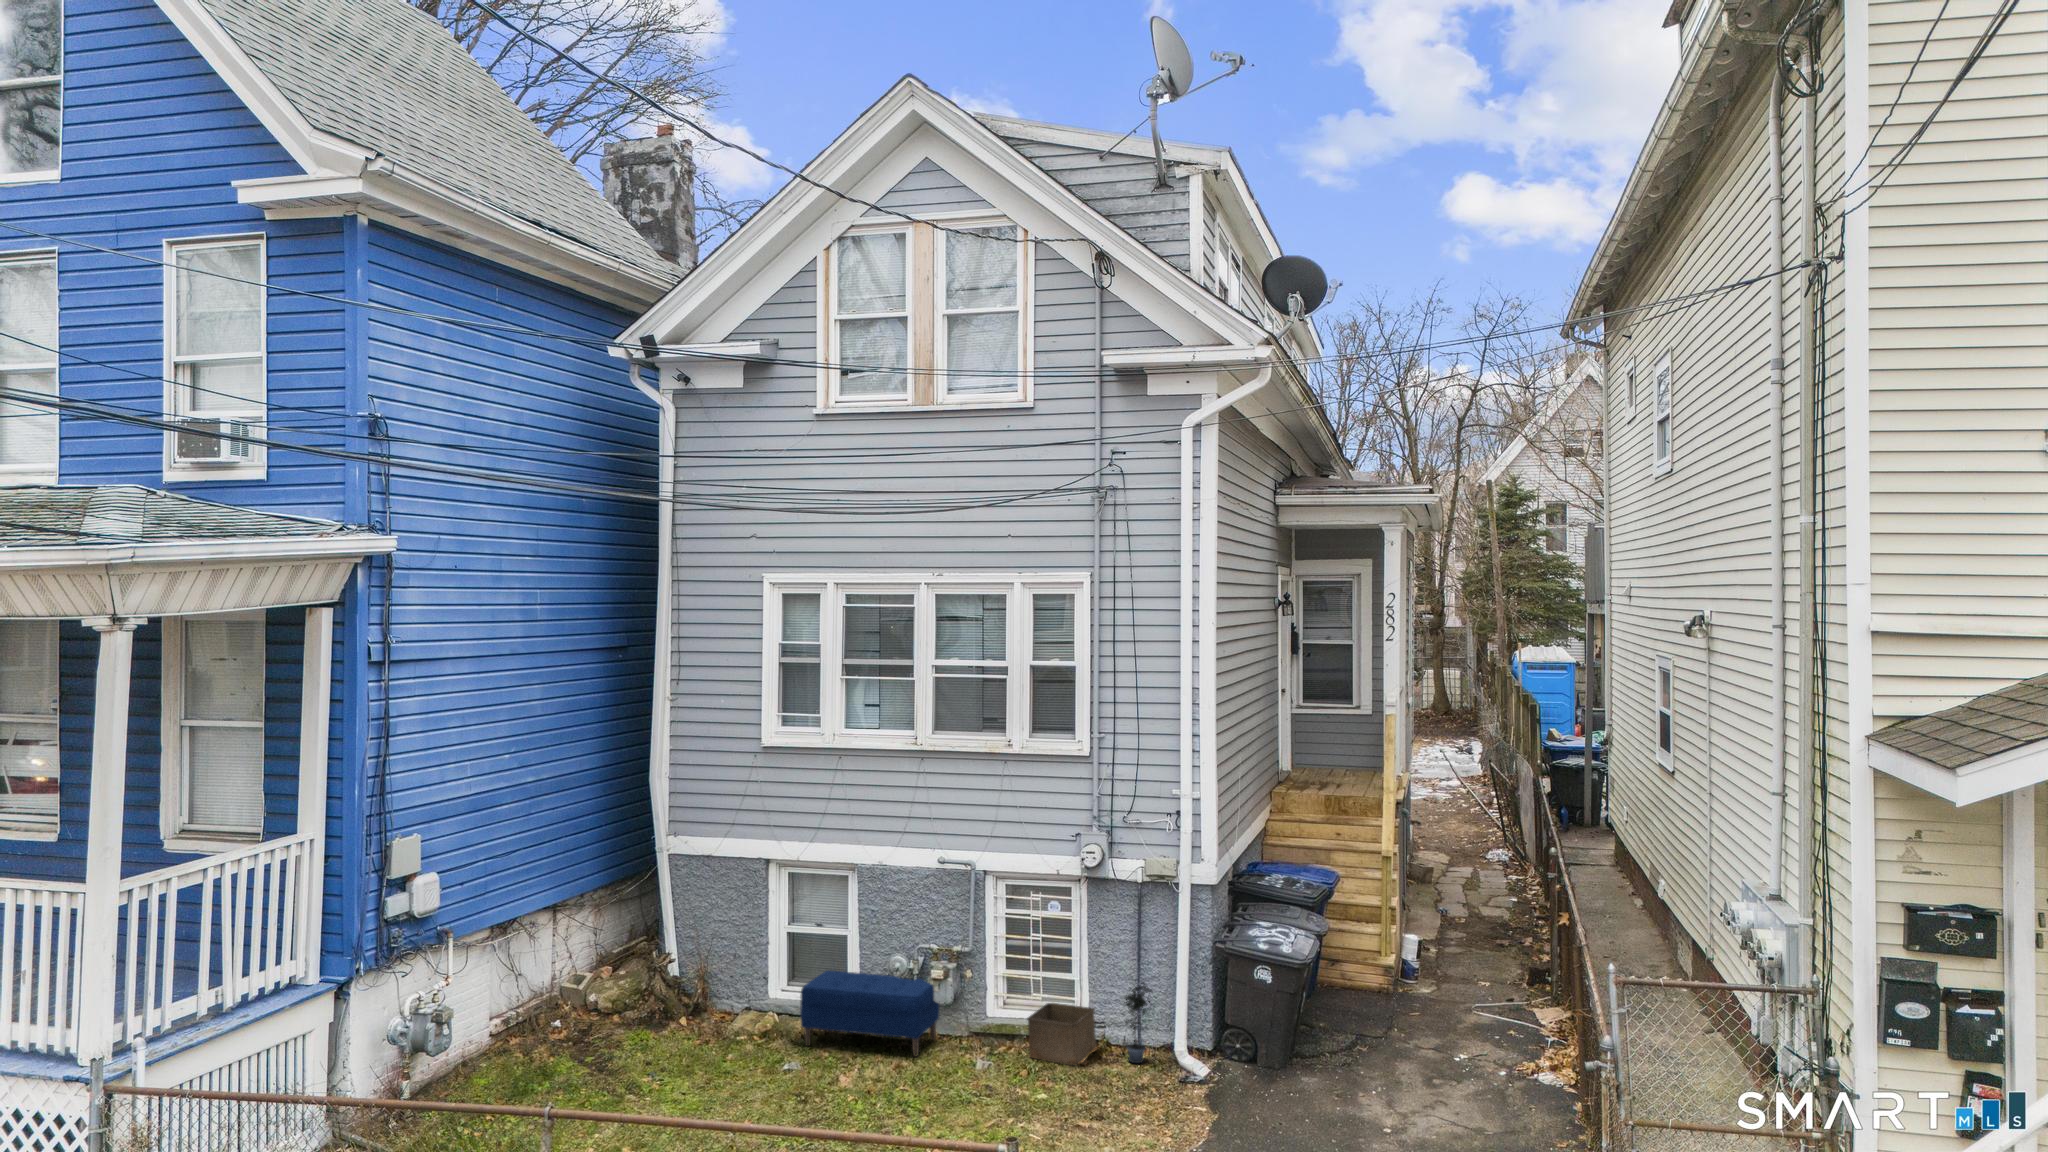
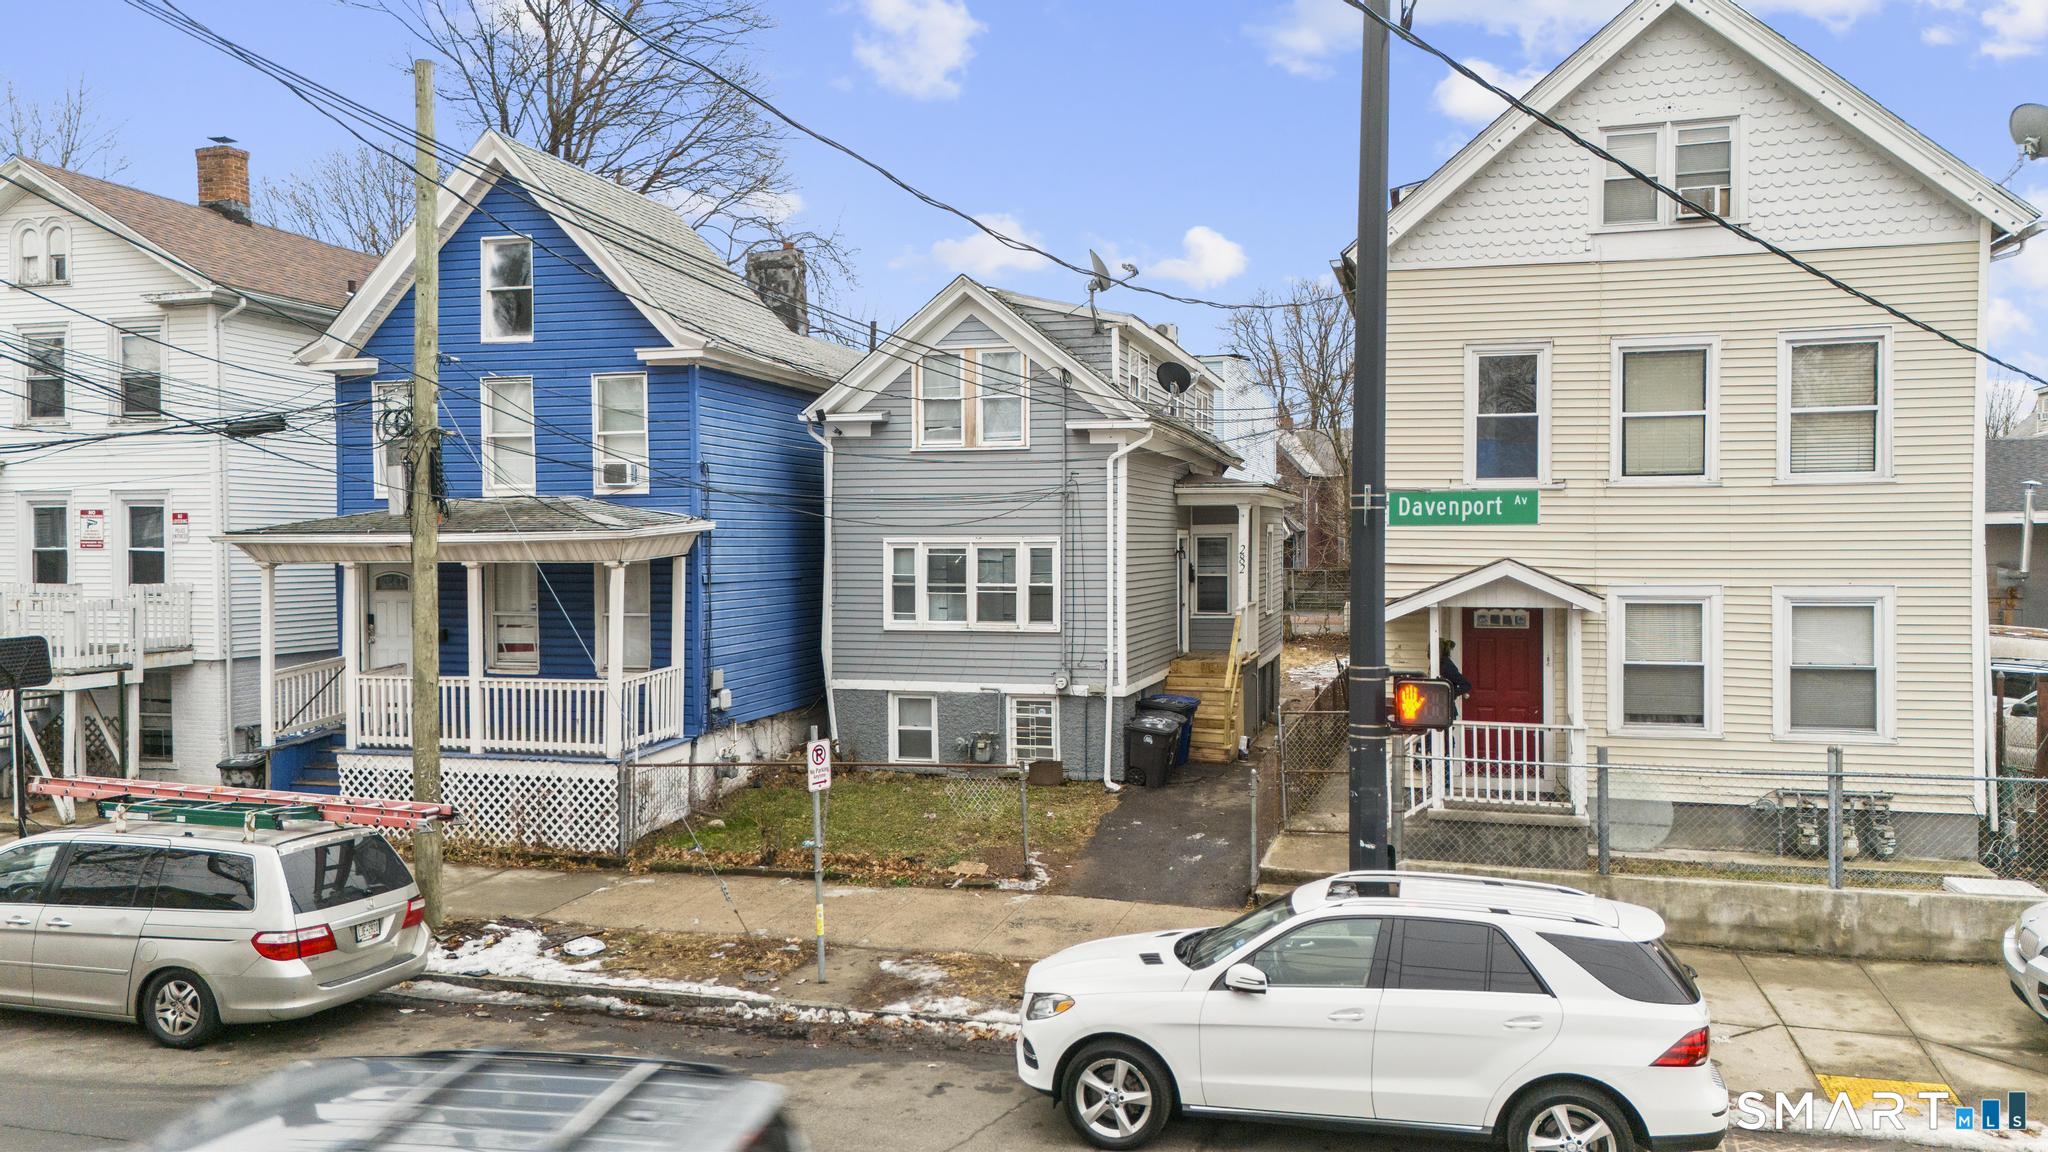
bench: present [800,971,939,1057] -> none [911,748,982,785]
potted plant: present [1124,985,1152,1063] -> present [748,750,767,787]

